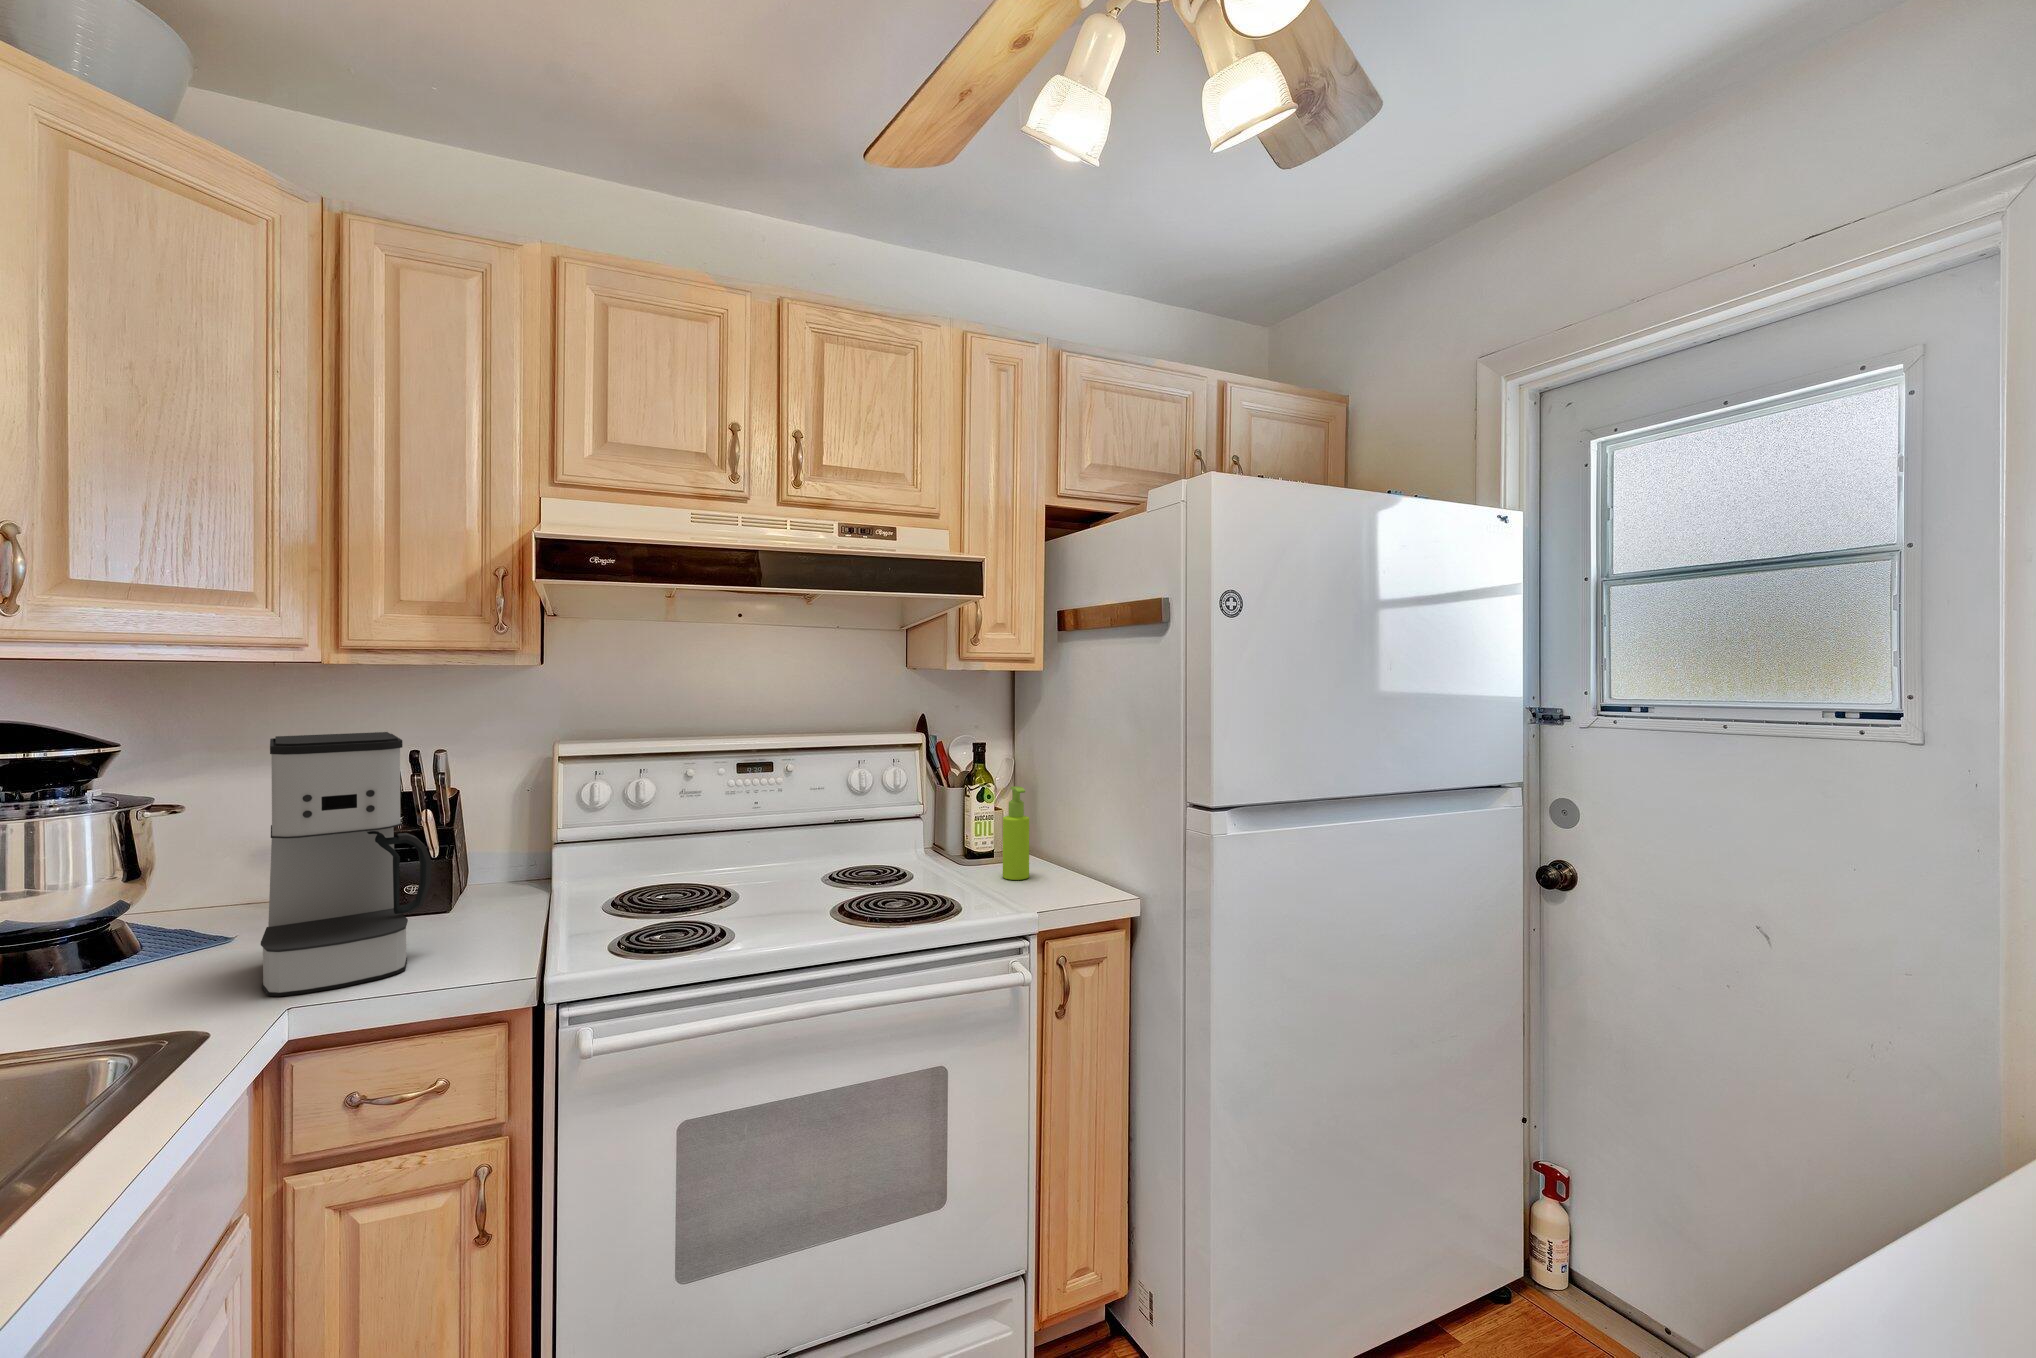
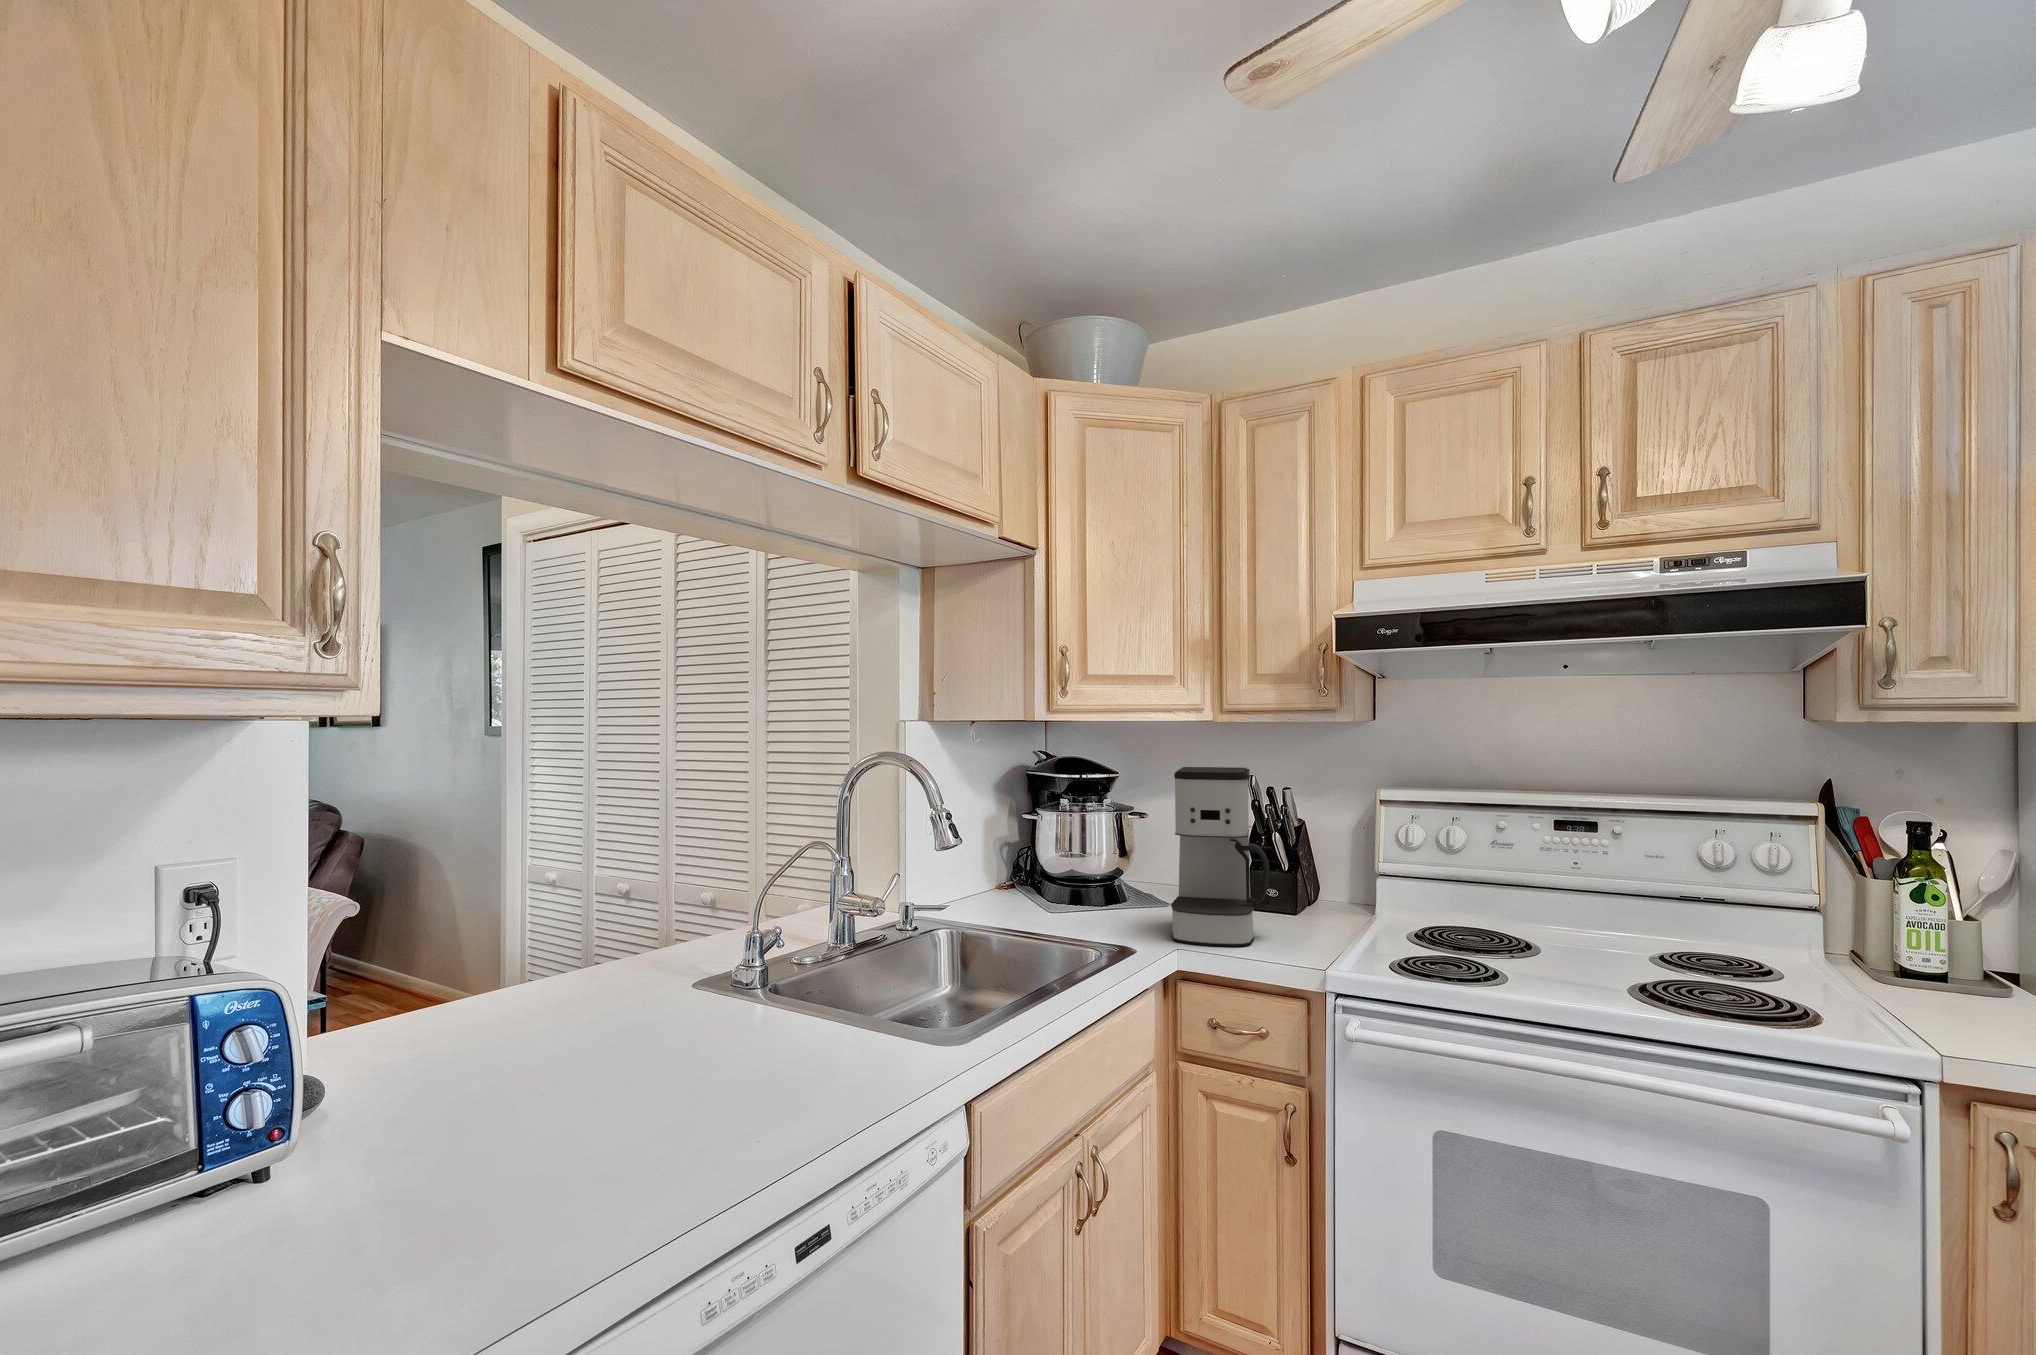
soap dispenser: present [1003,786,1029,880] -> none [1927,886,1983,1021]

